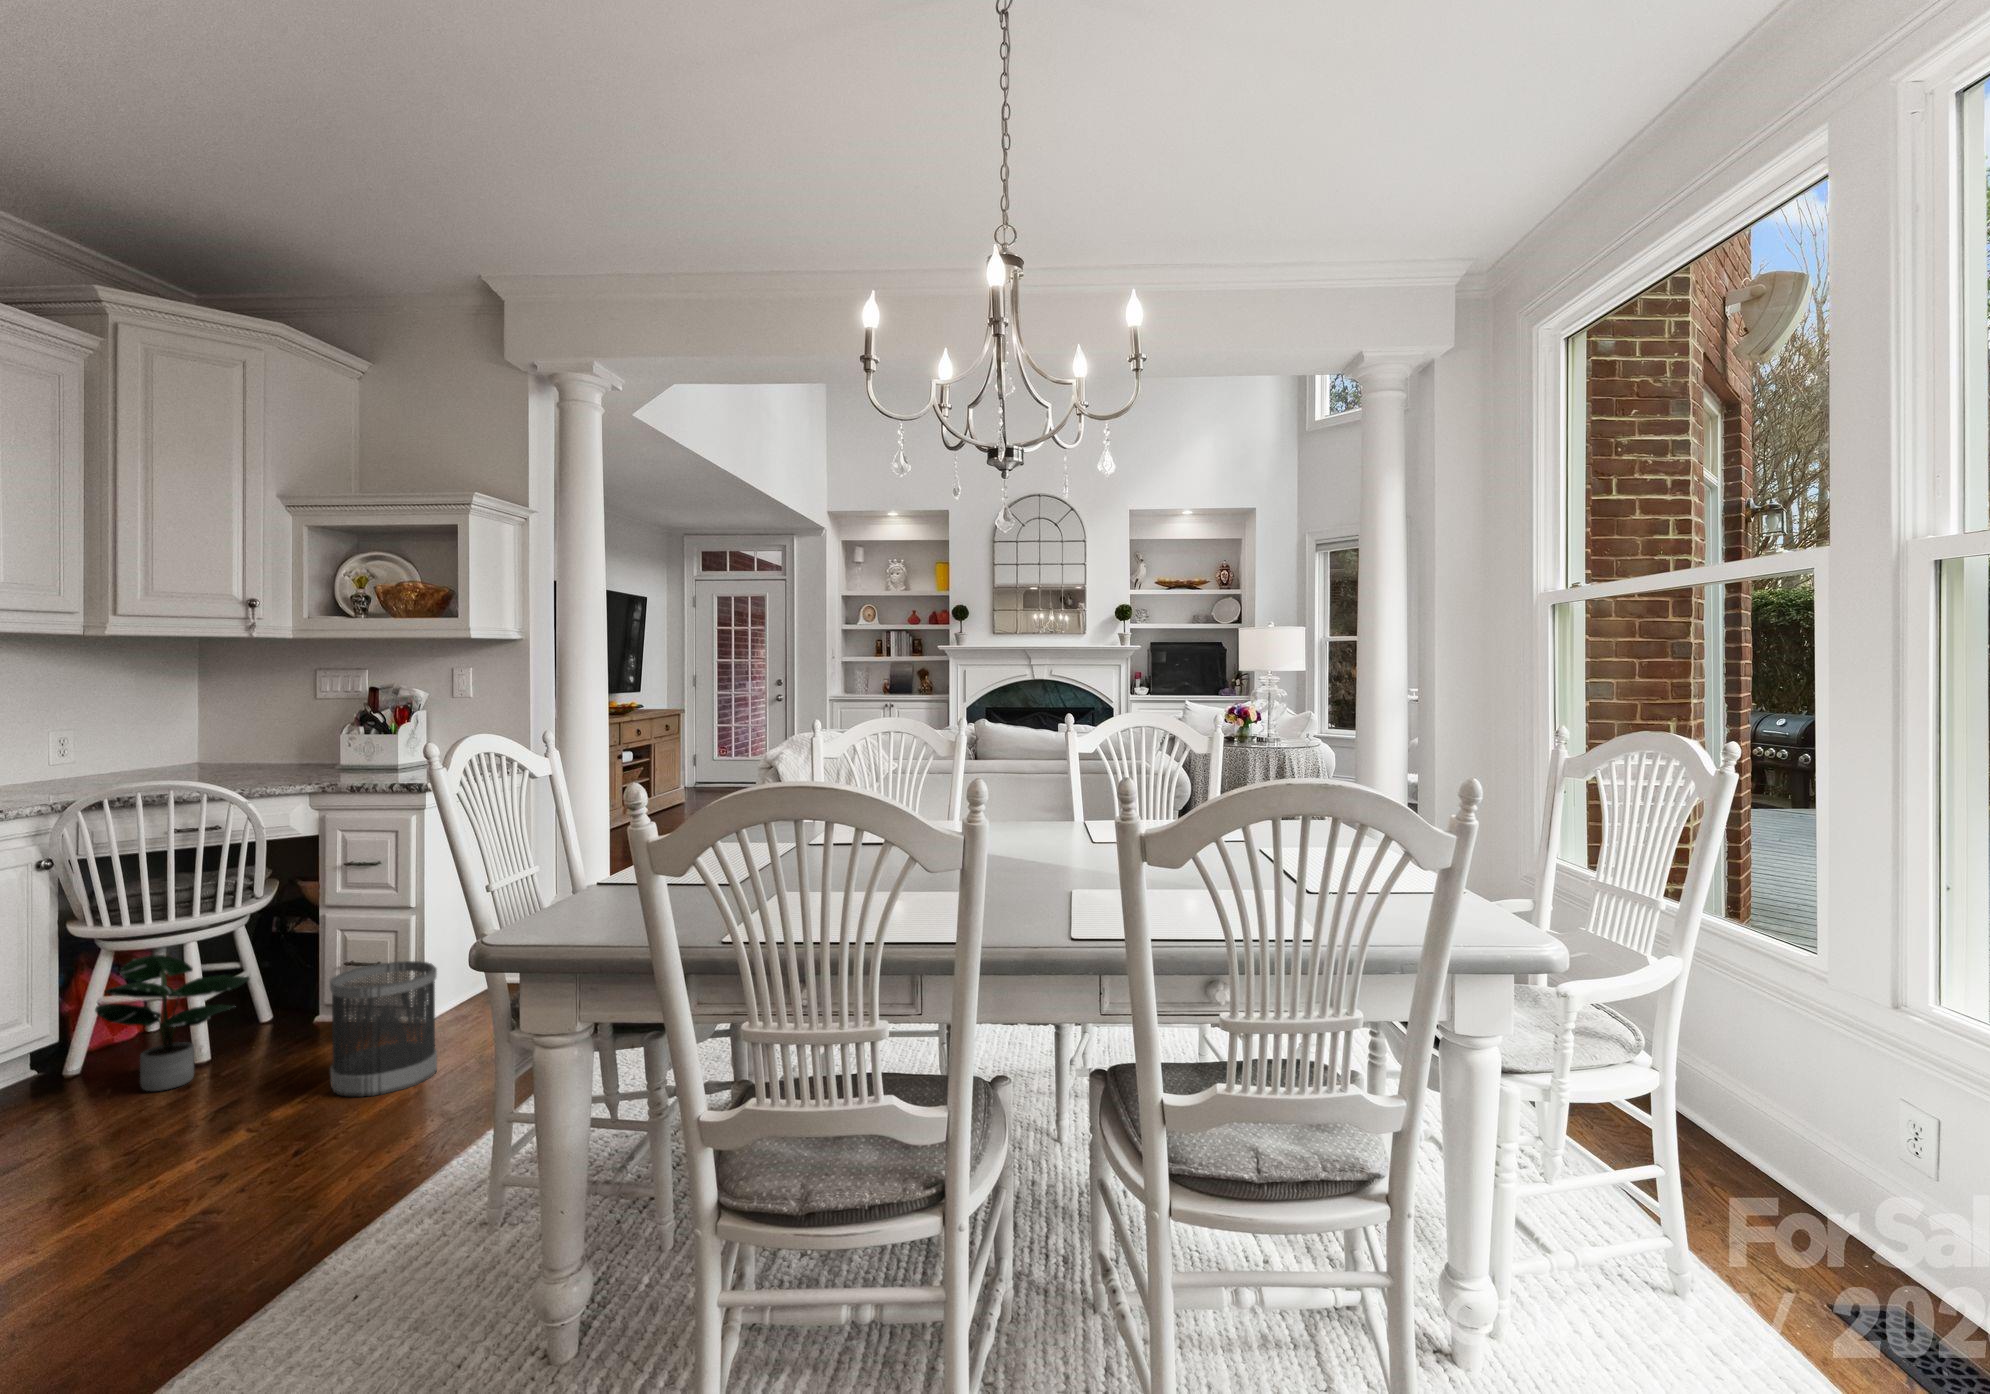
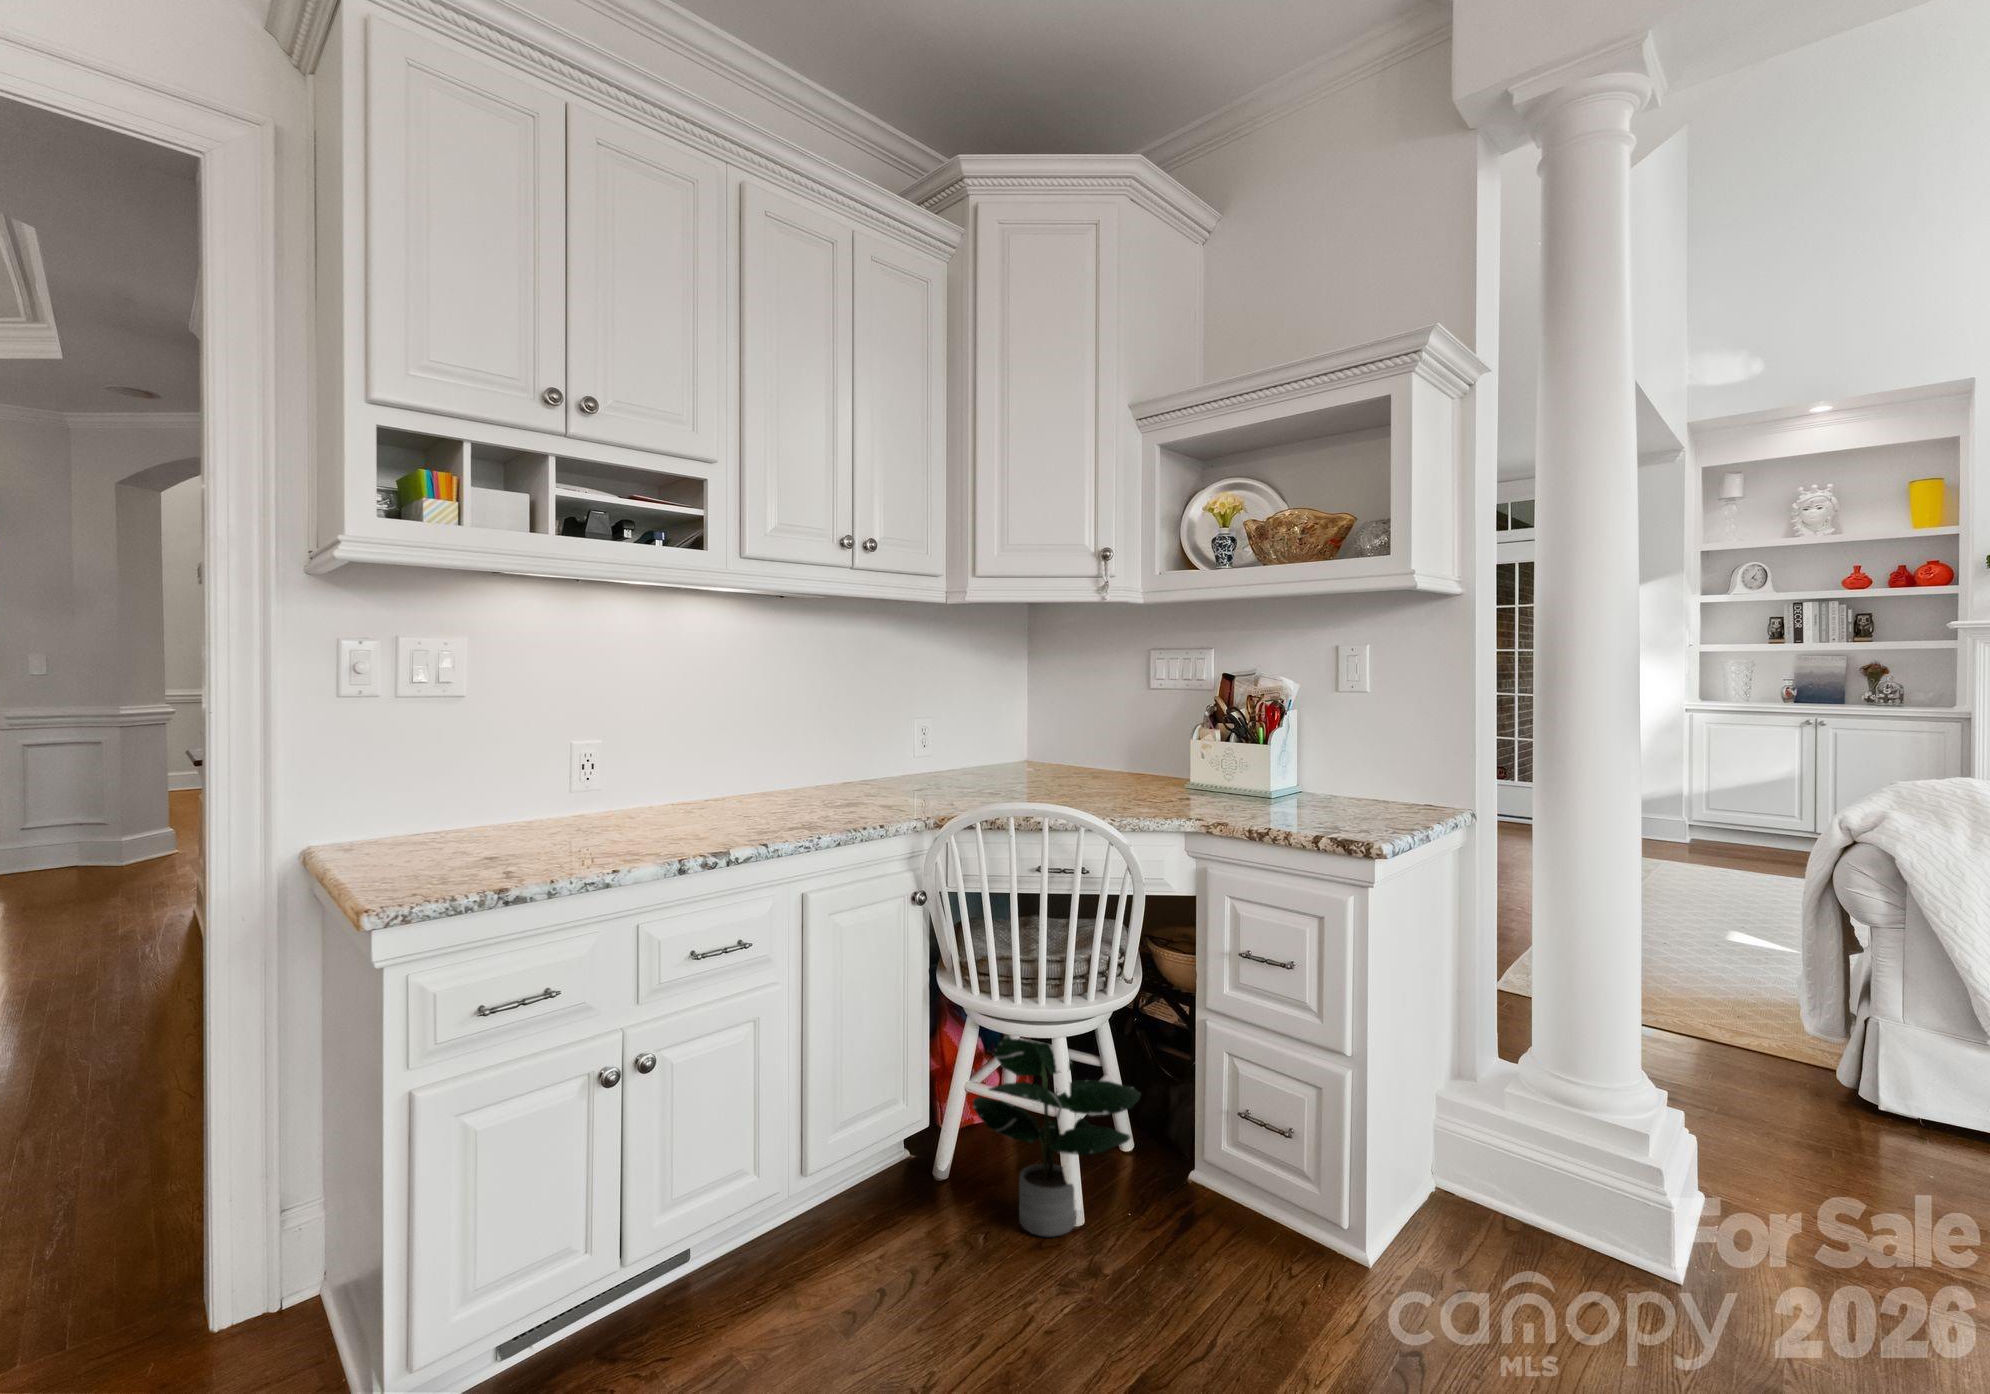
wastebasket: present [330,961,437,1096] -> none [1271,1116,1433,1360]

